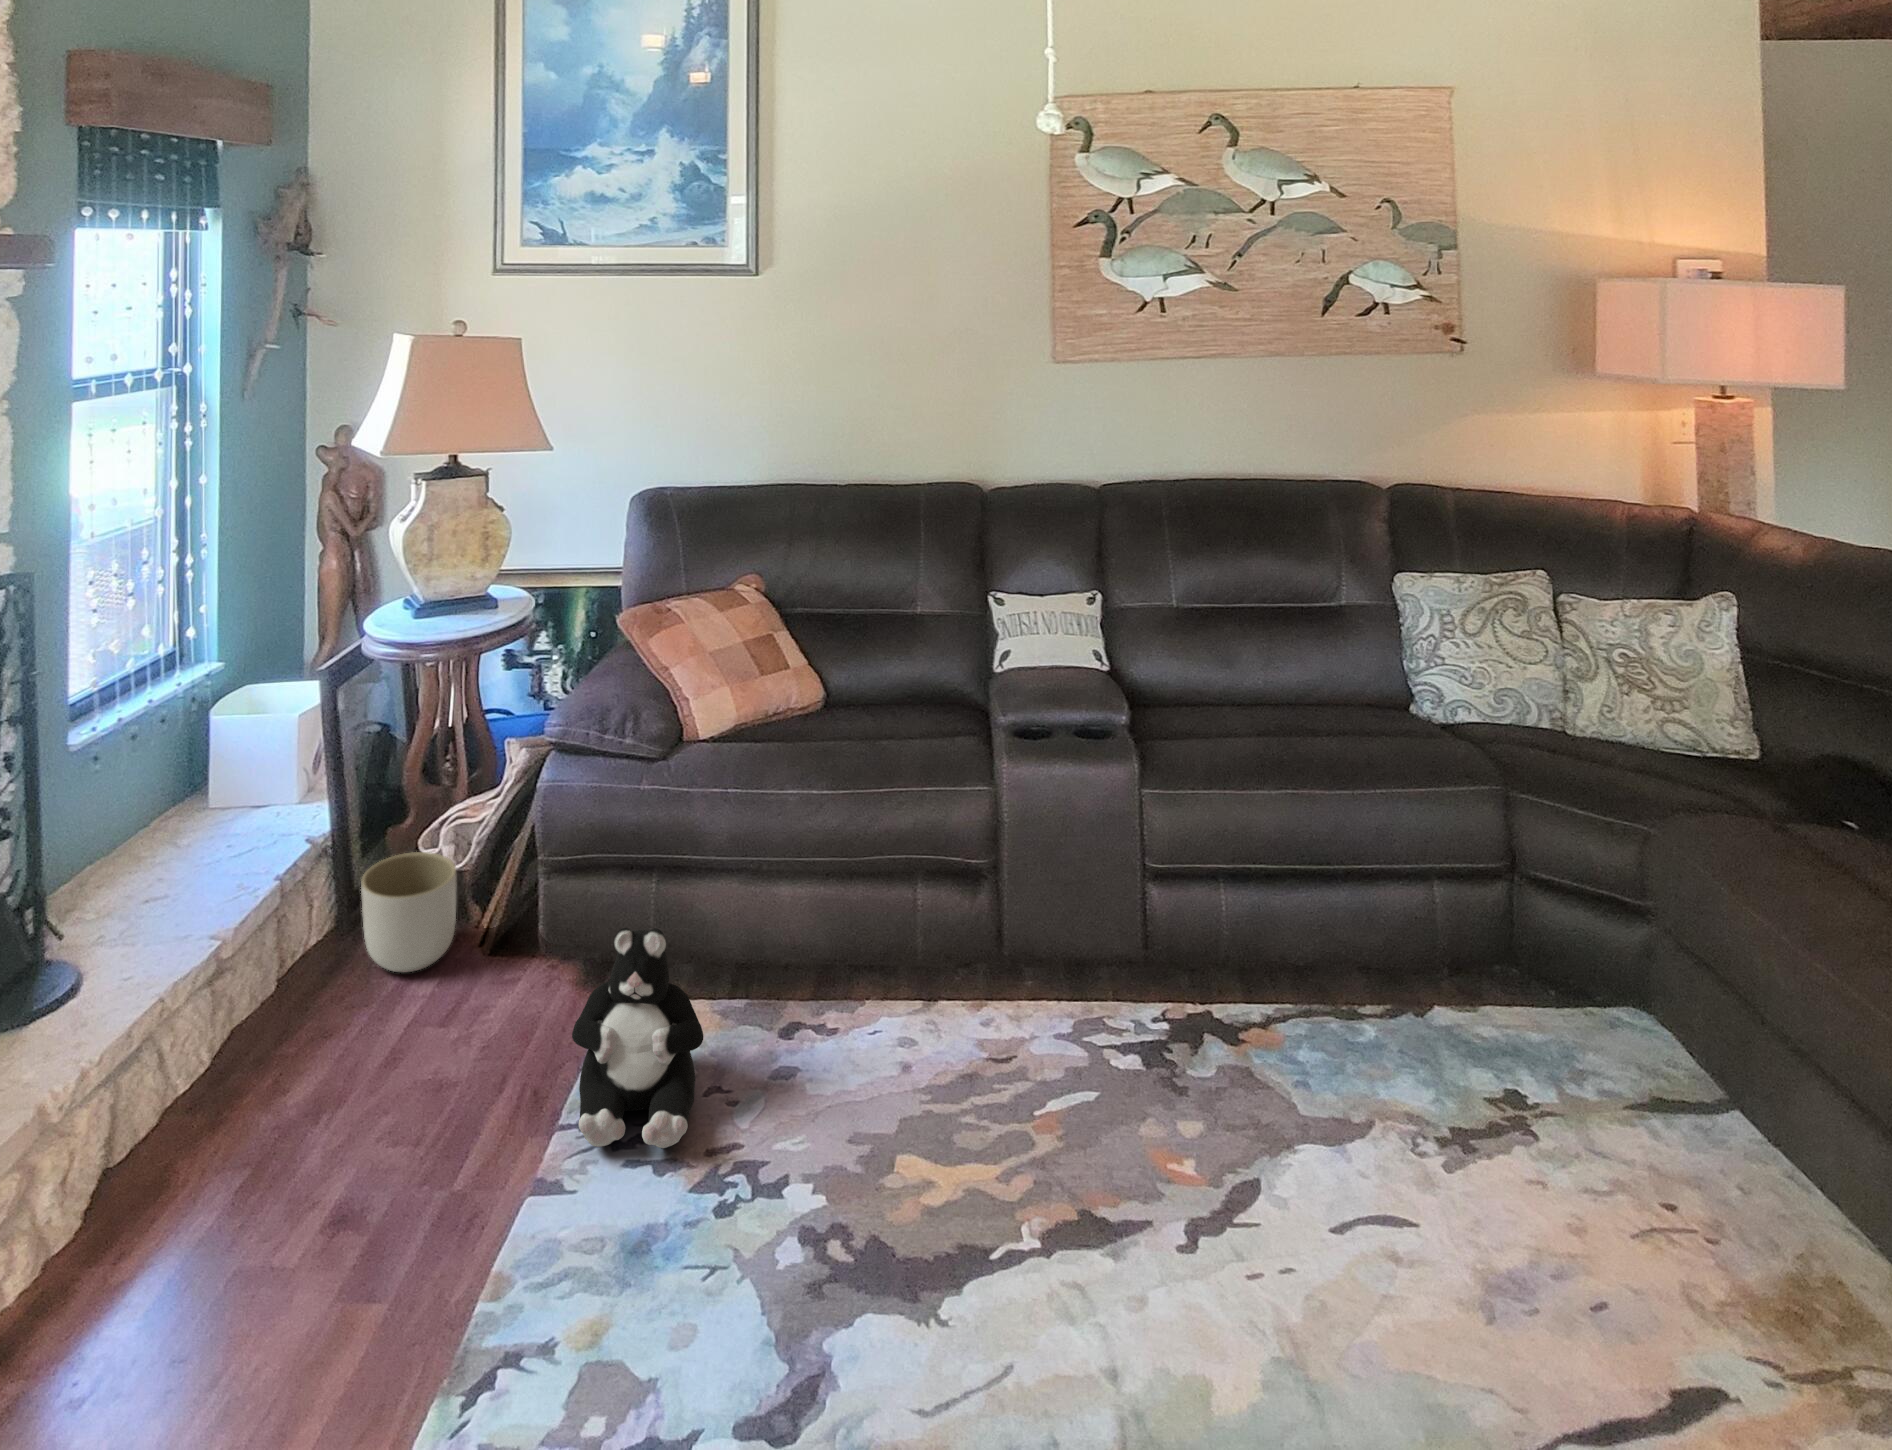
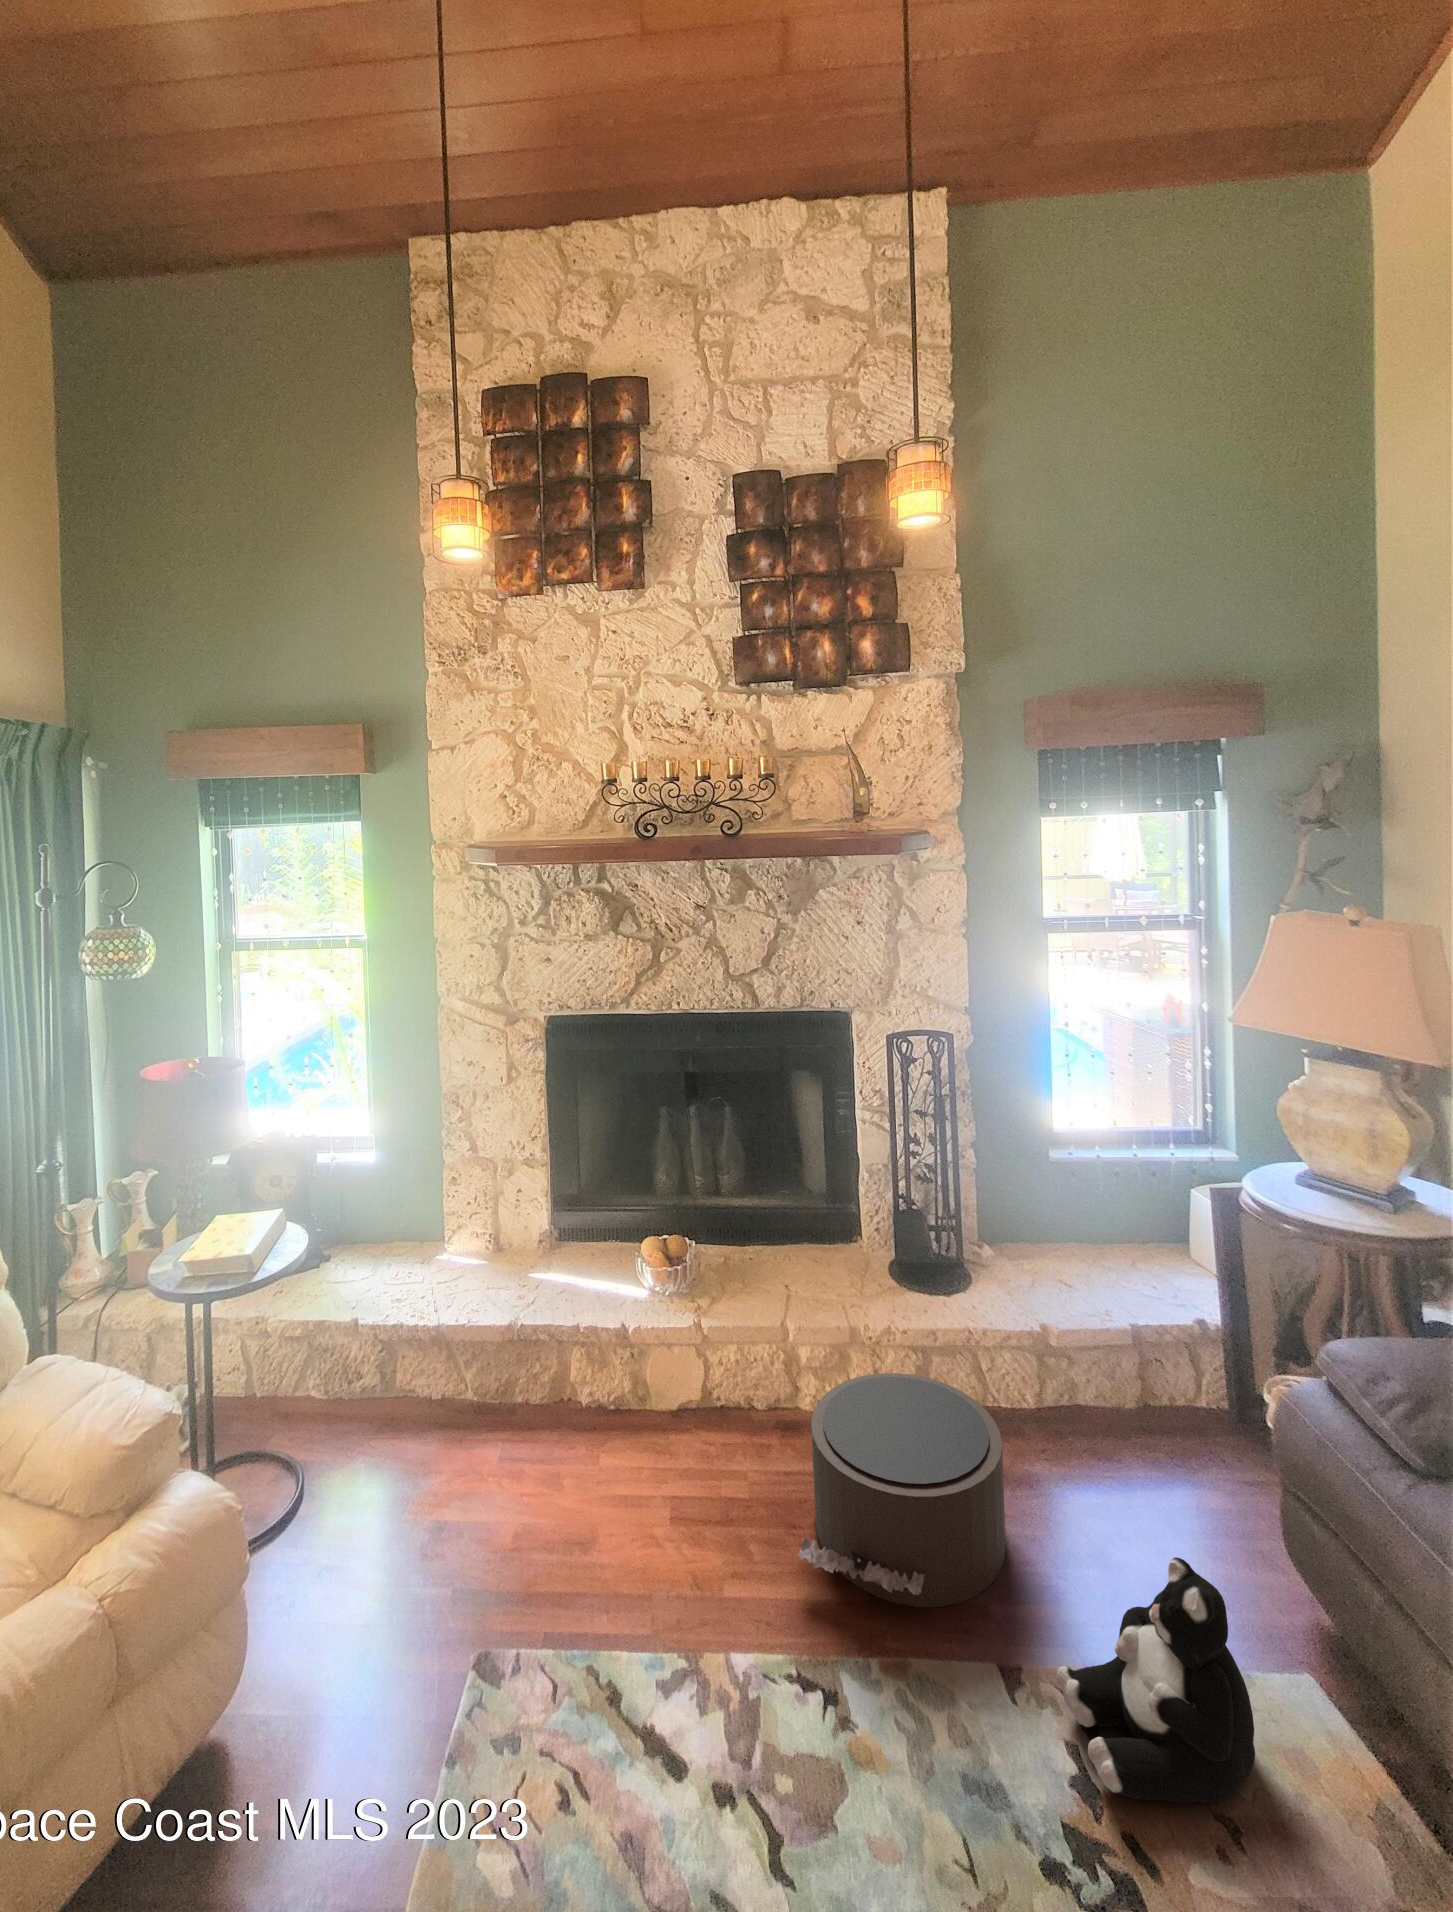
planter: present [361,852,456,973] -> none [1172,1382,1278,1506]
pouf: none [122,1006,461,1339] -> present [797,1373,1006,1607]

